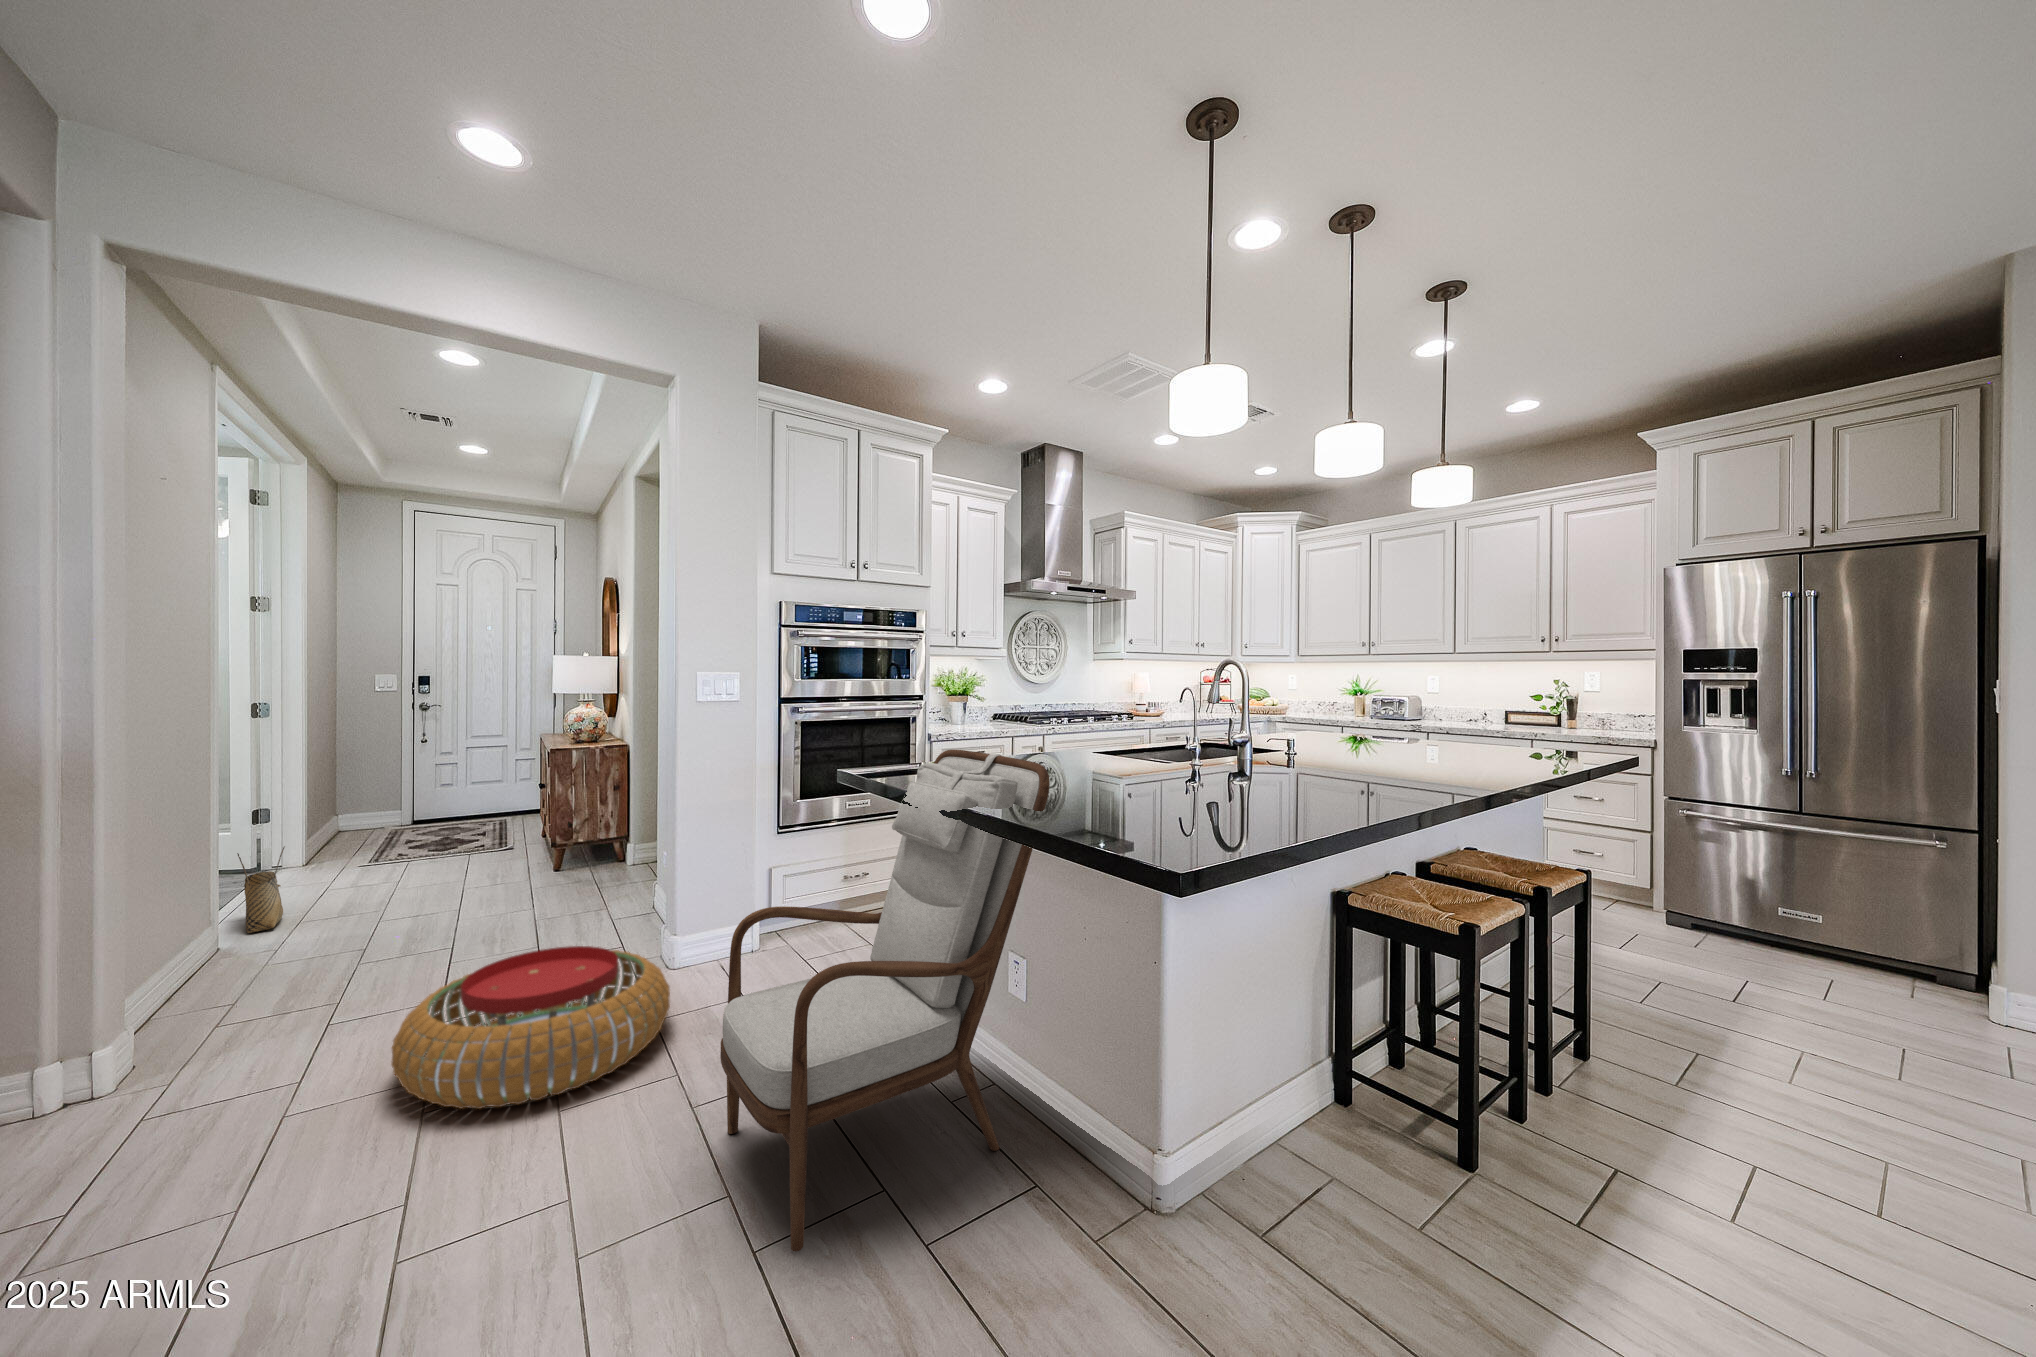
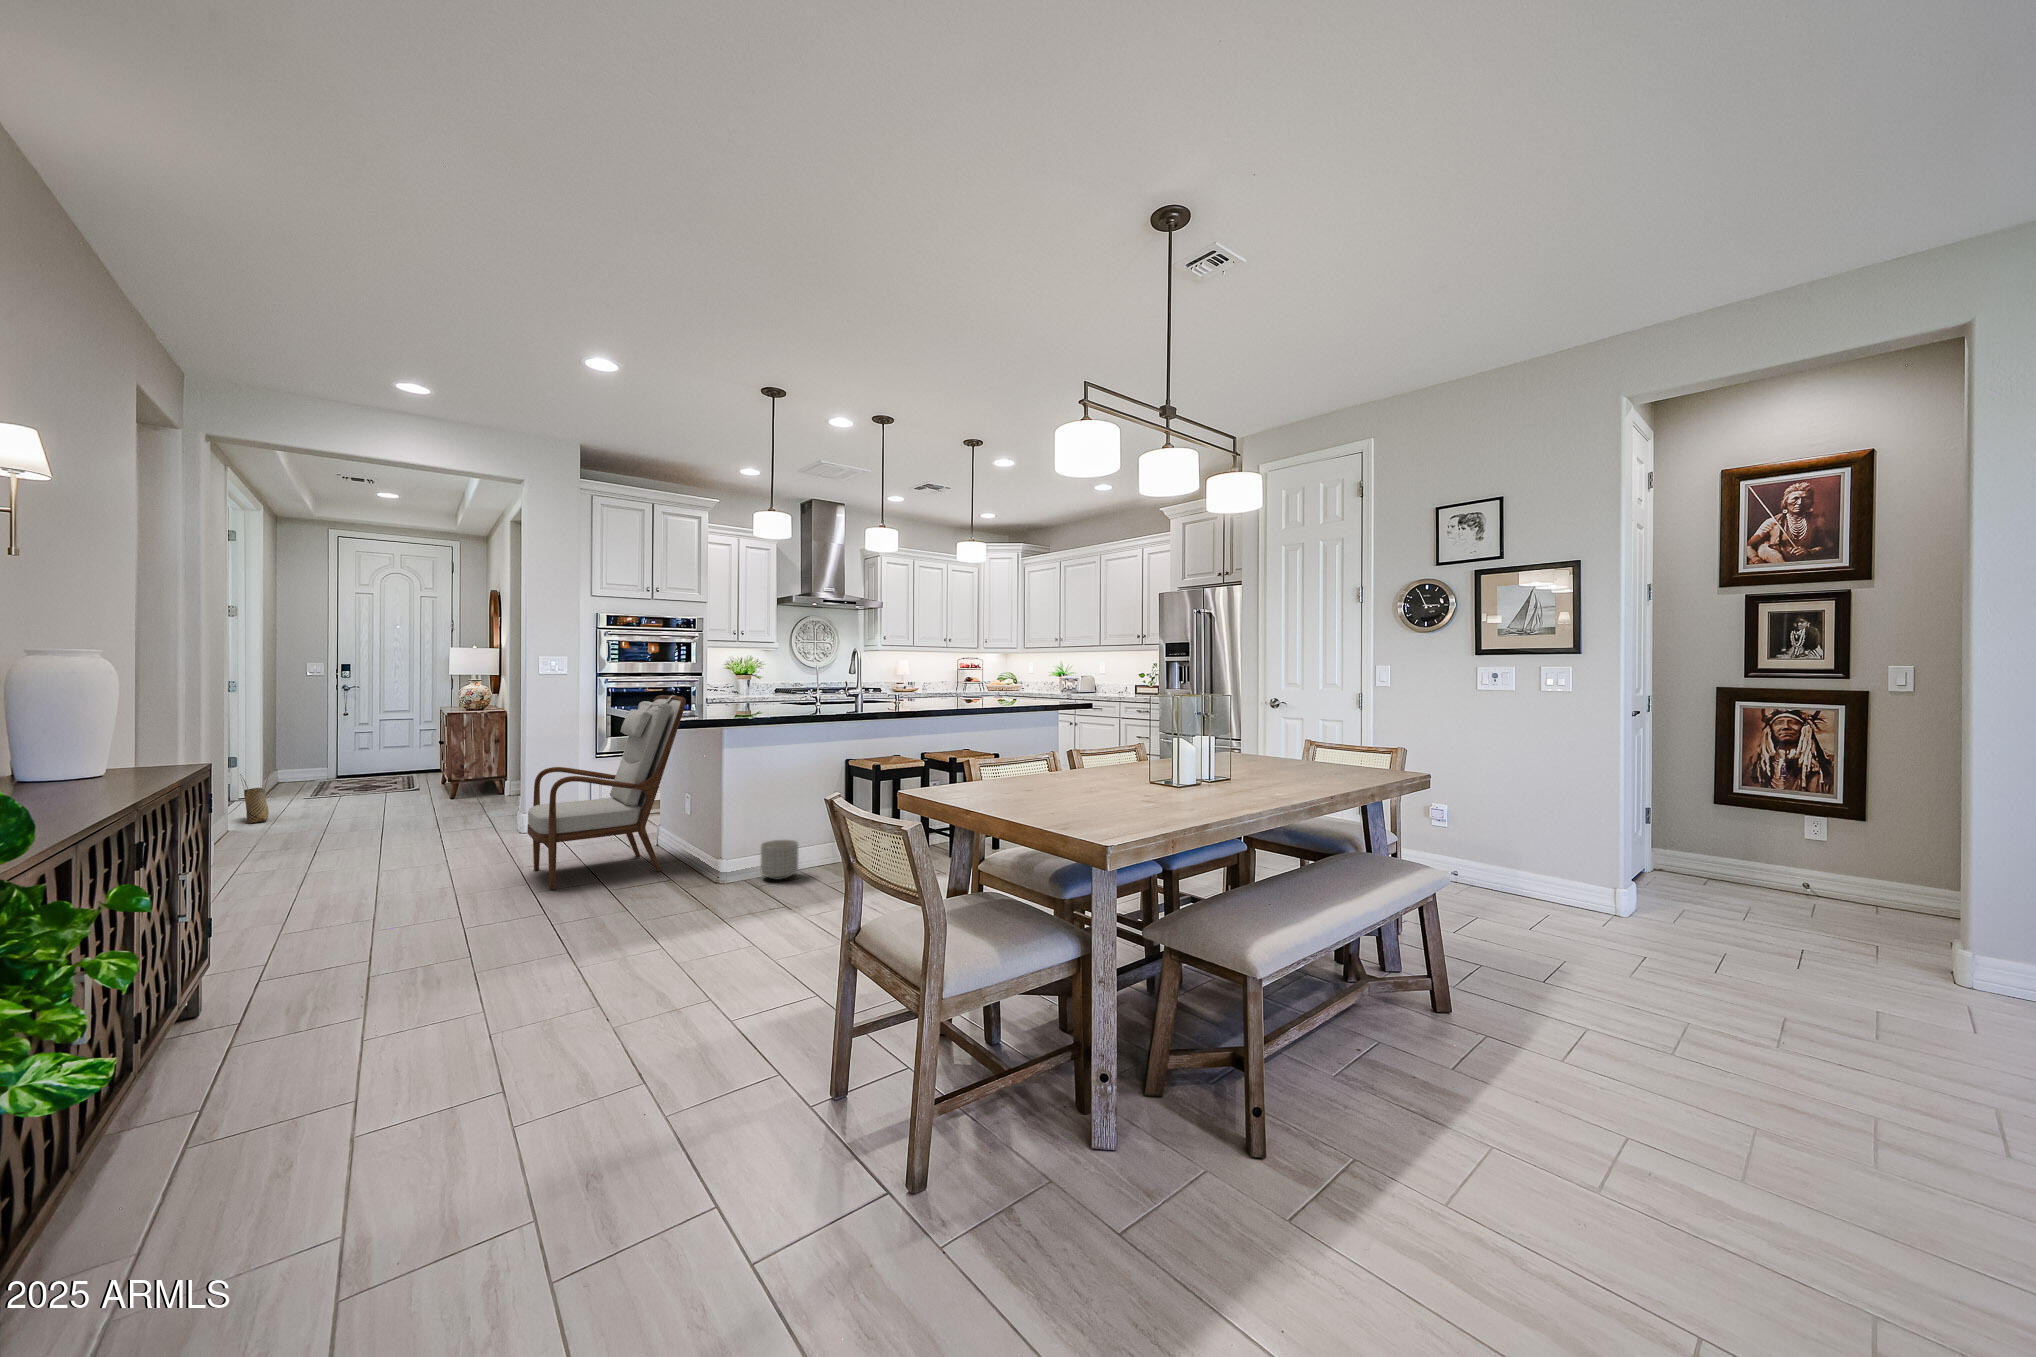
pouf: present [391,946,670,1109] -> none [364,806,515,867]
planter: none [1255,1096,1346,1219] -> present [761,840,798,880]

